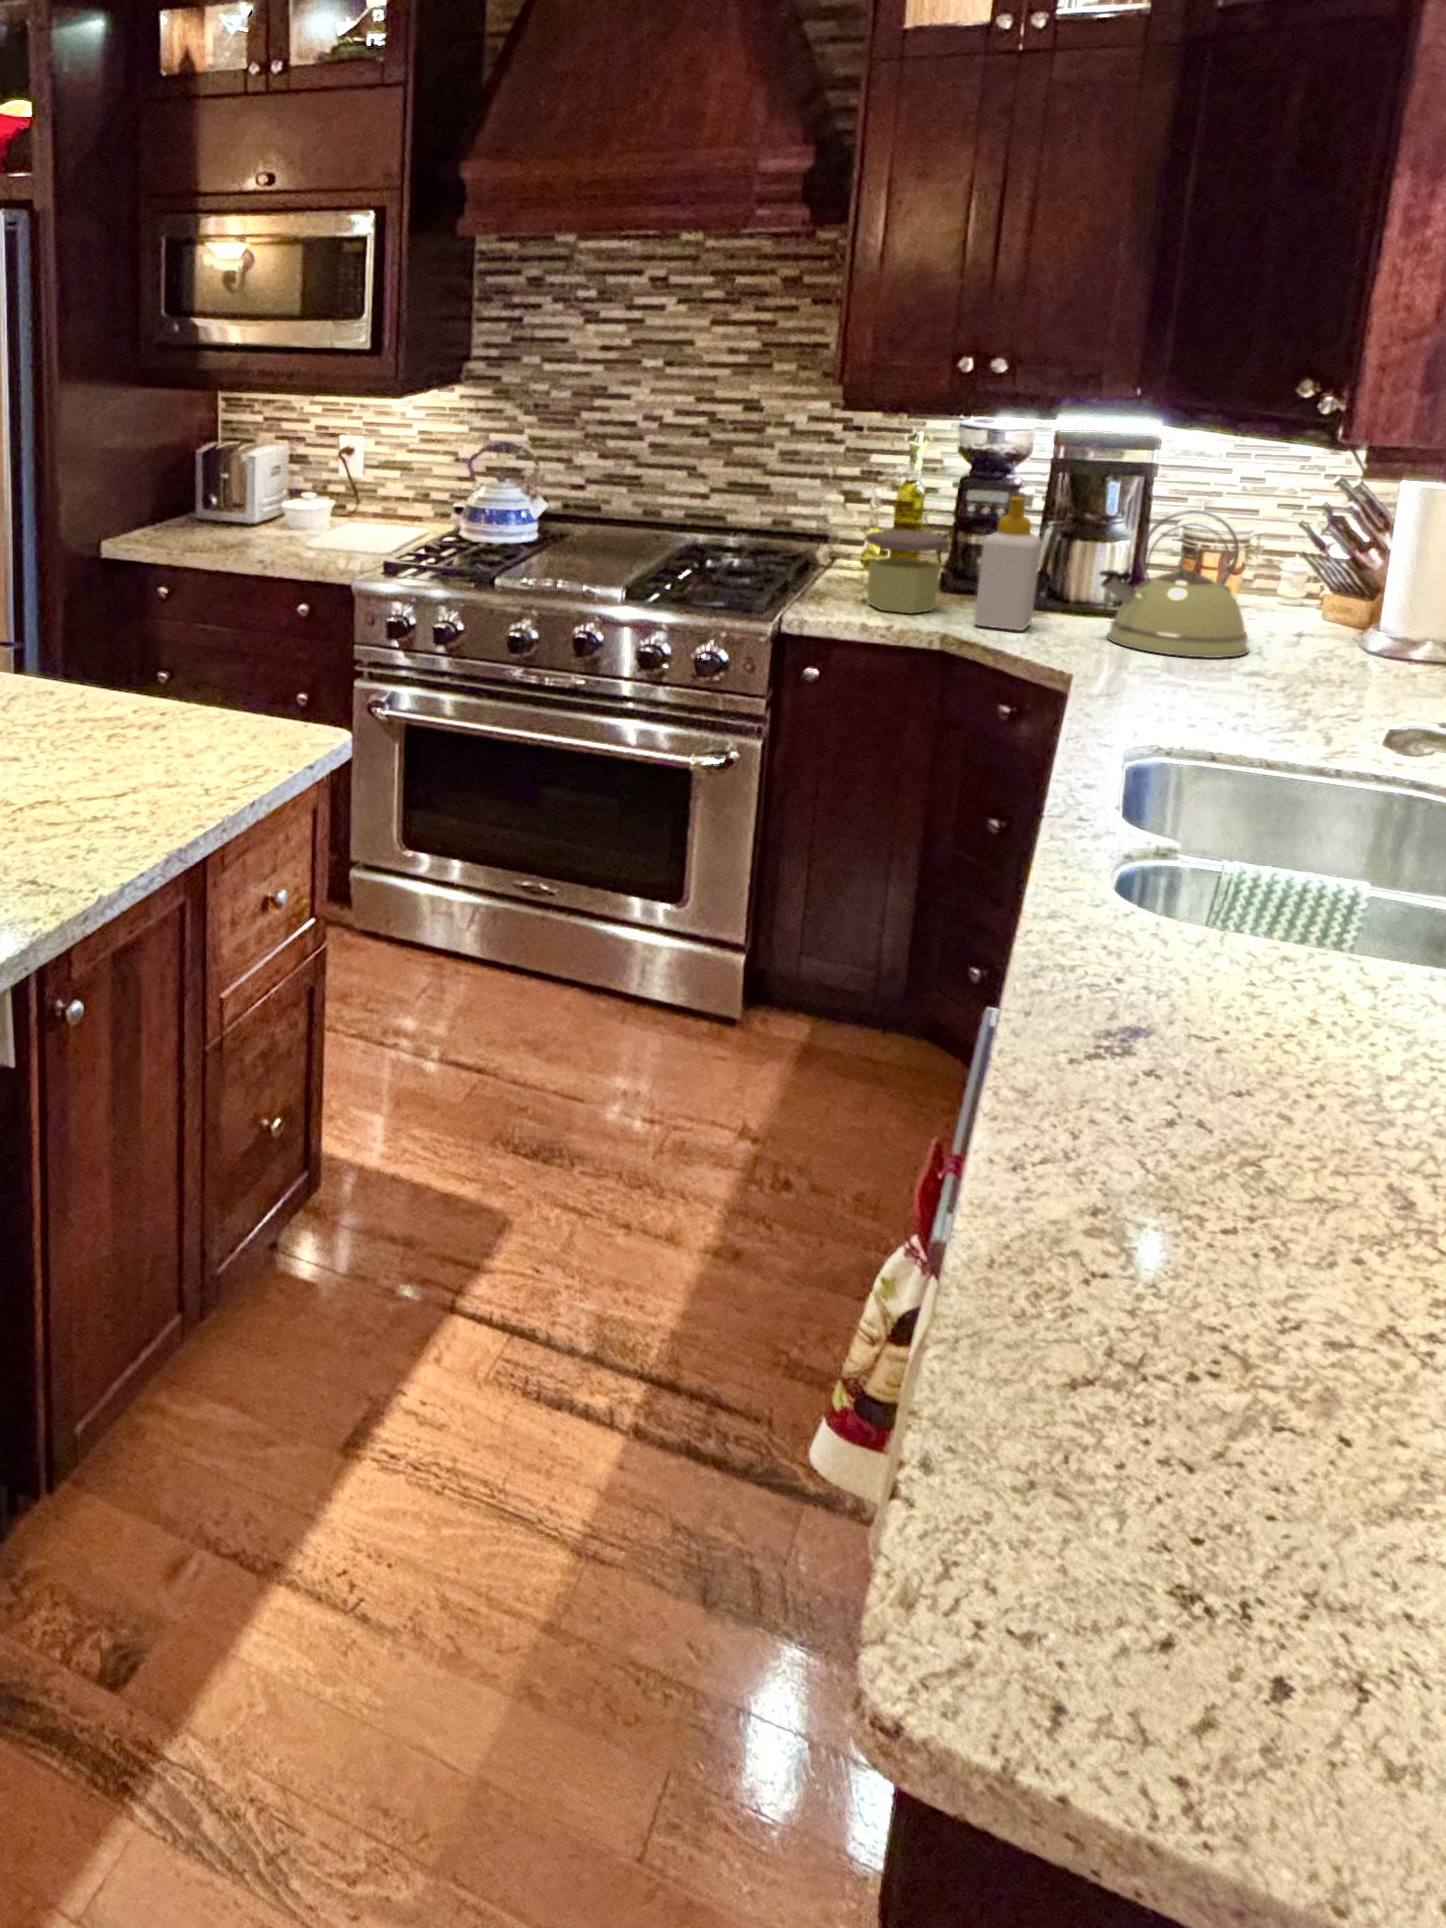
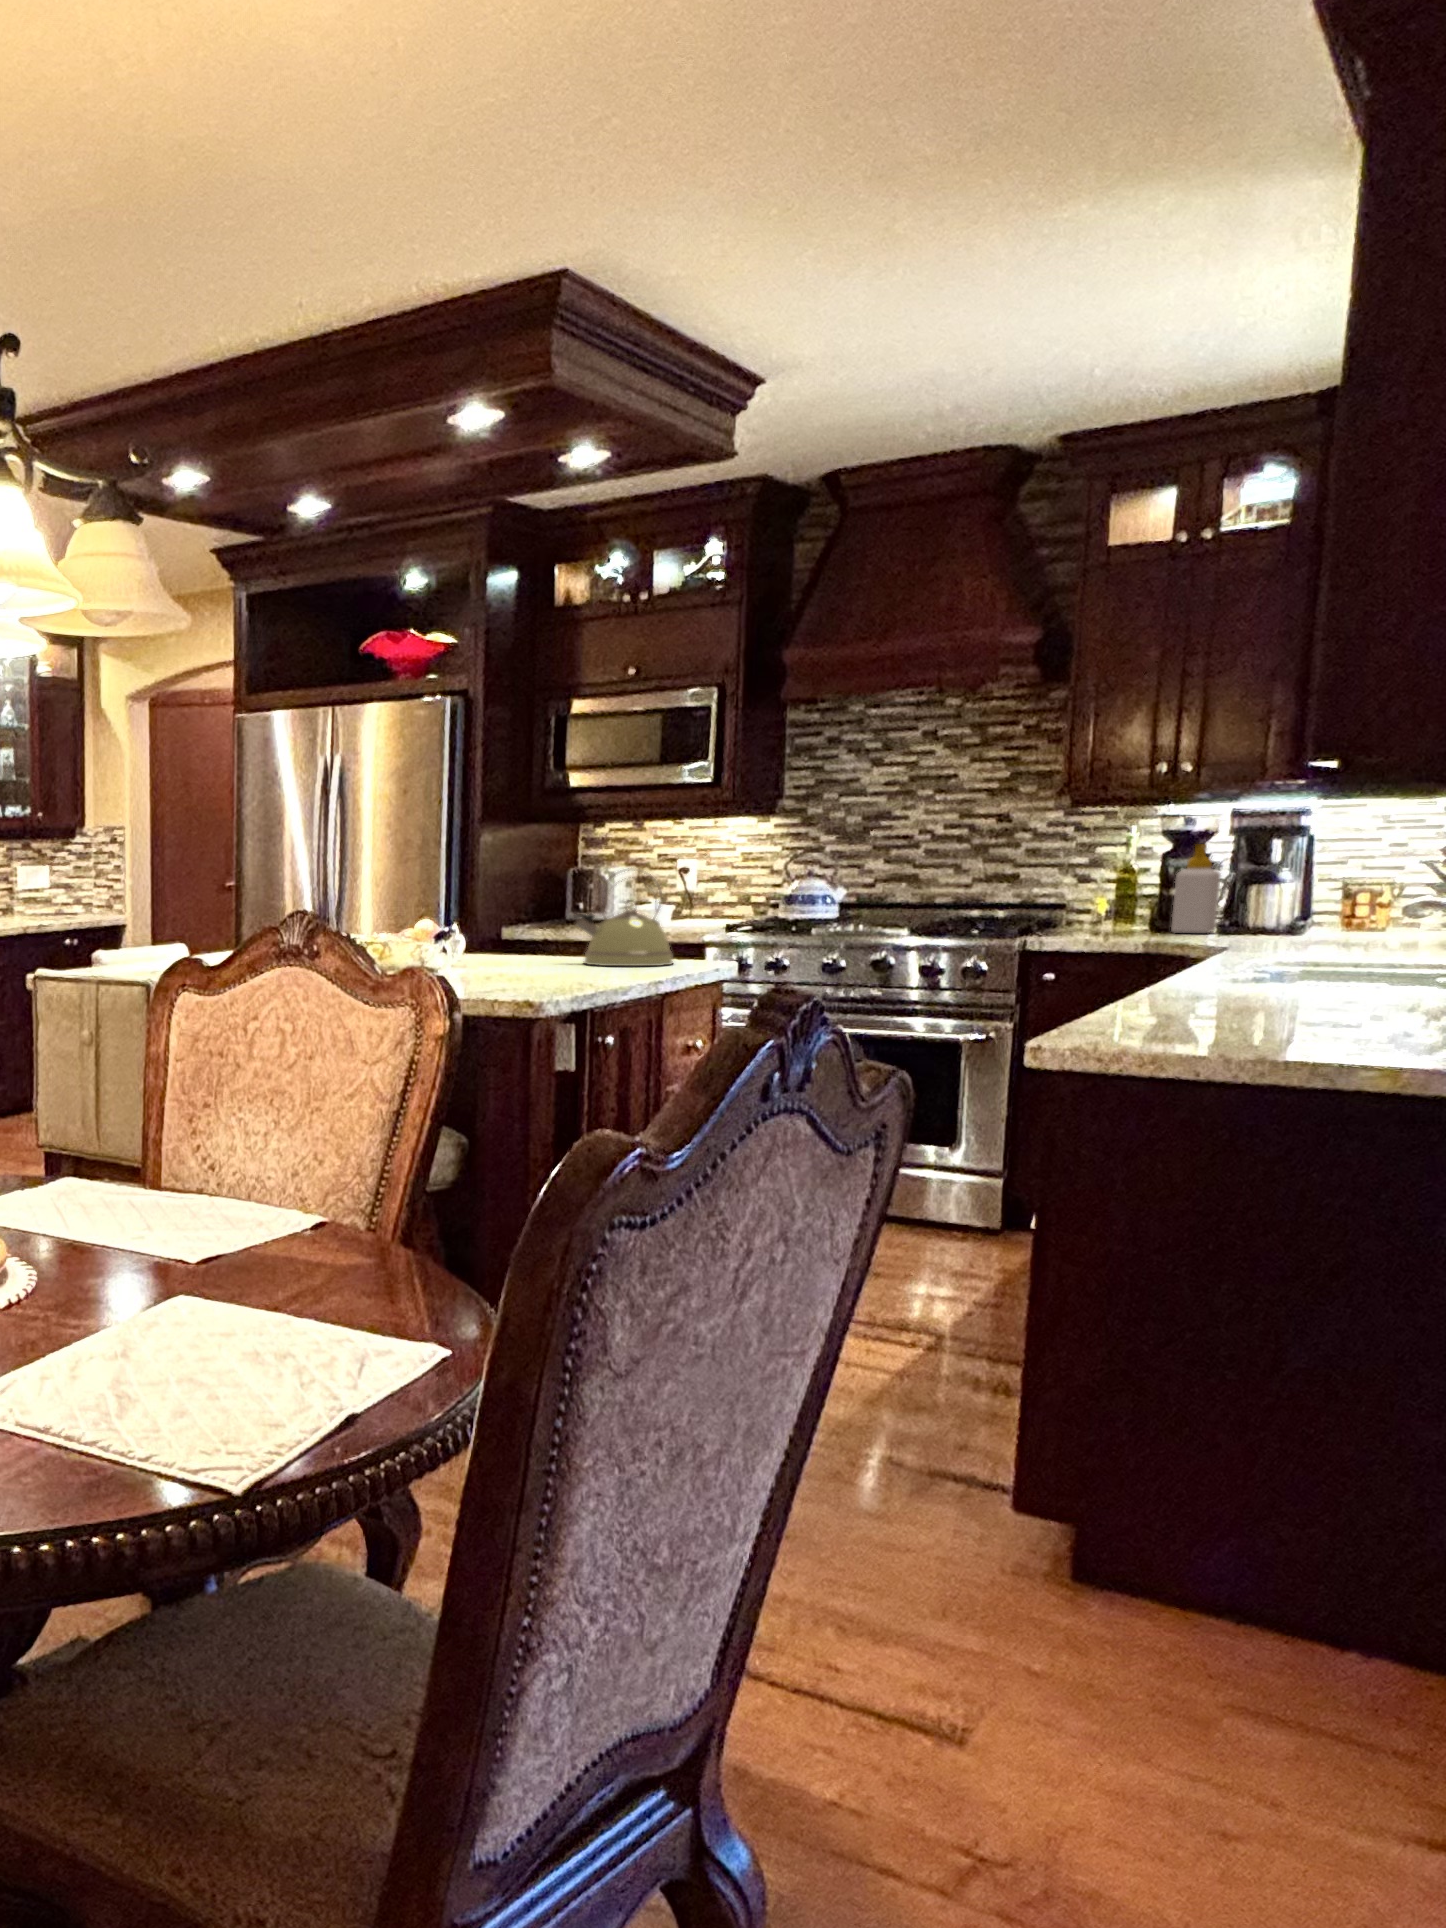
kettle: present [1100,510,1249,658] -> present [575,868,673,966]
jar: present [866,530,949,613] -> none [1090,879,1153,931]

